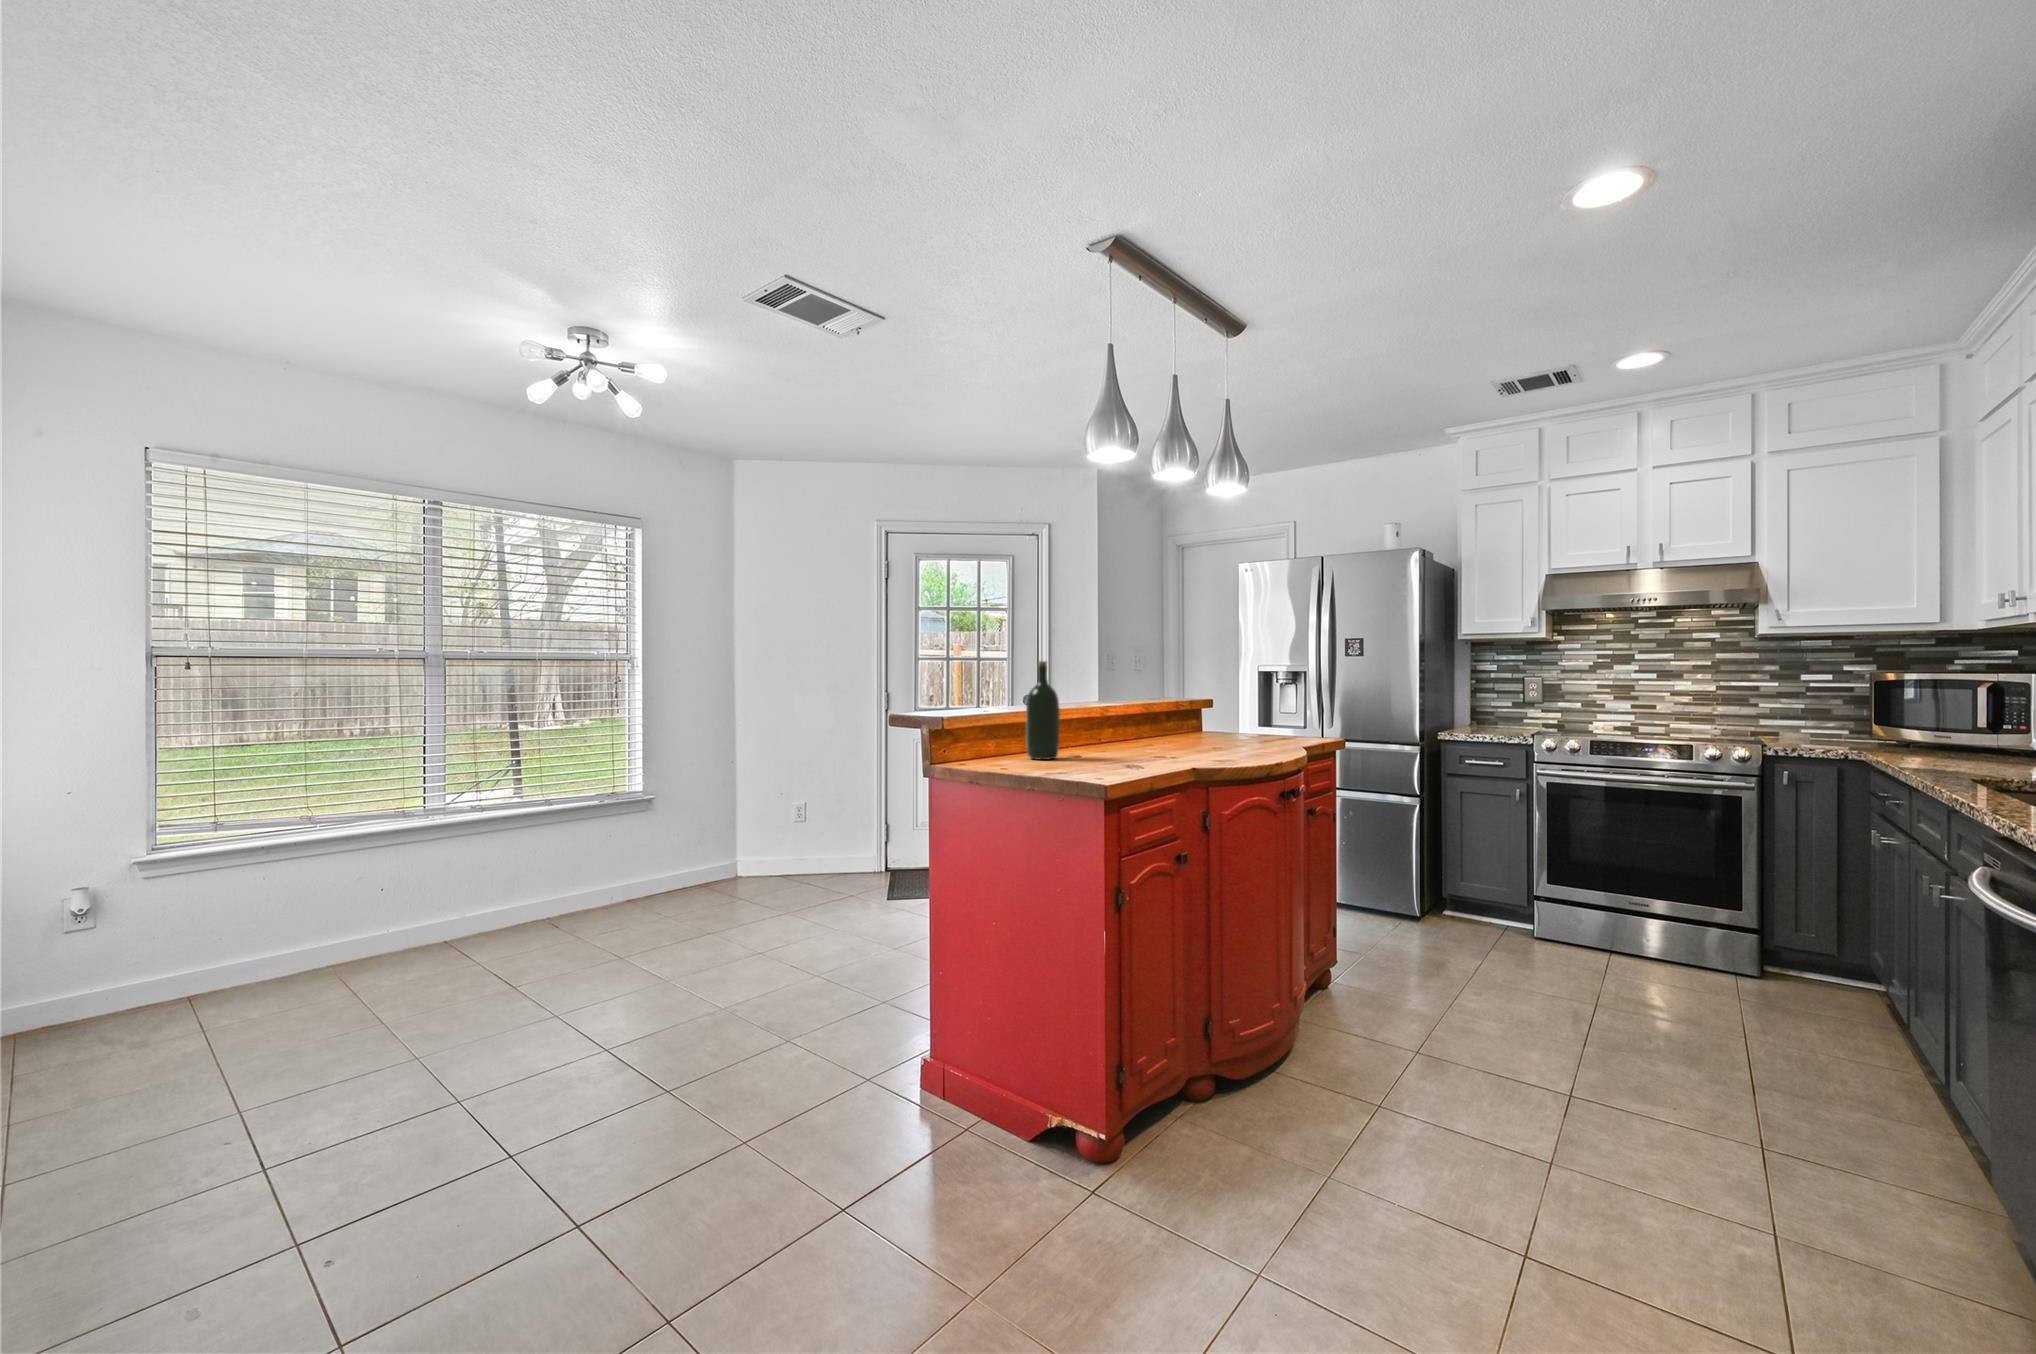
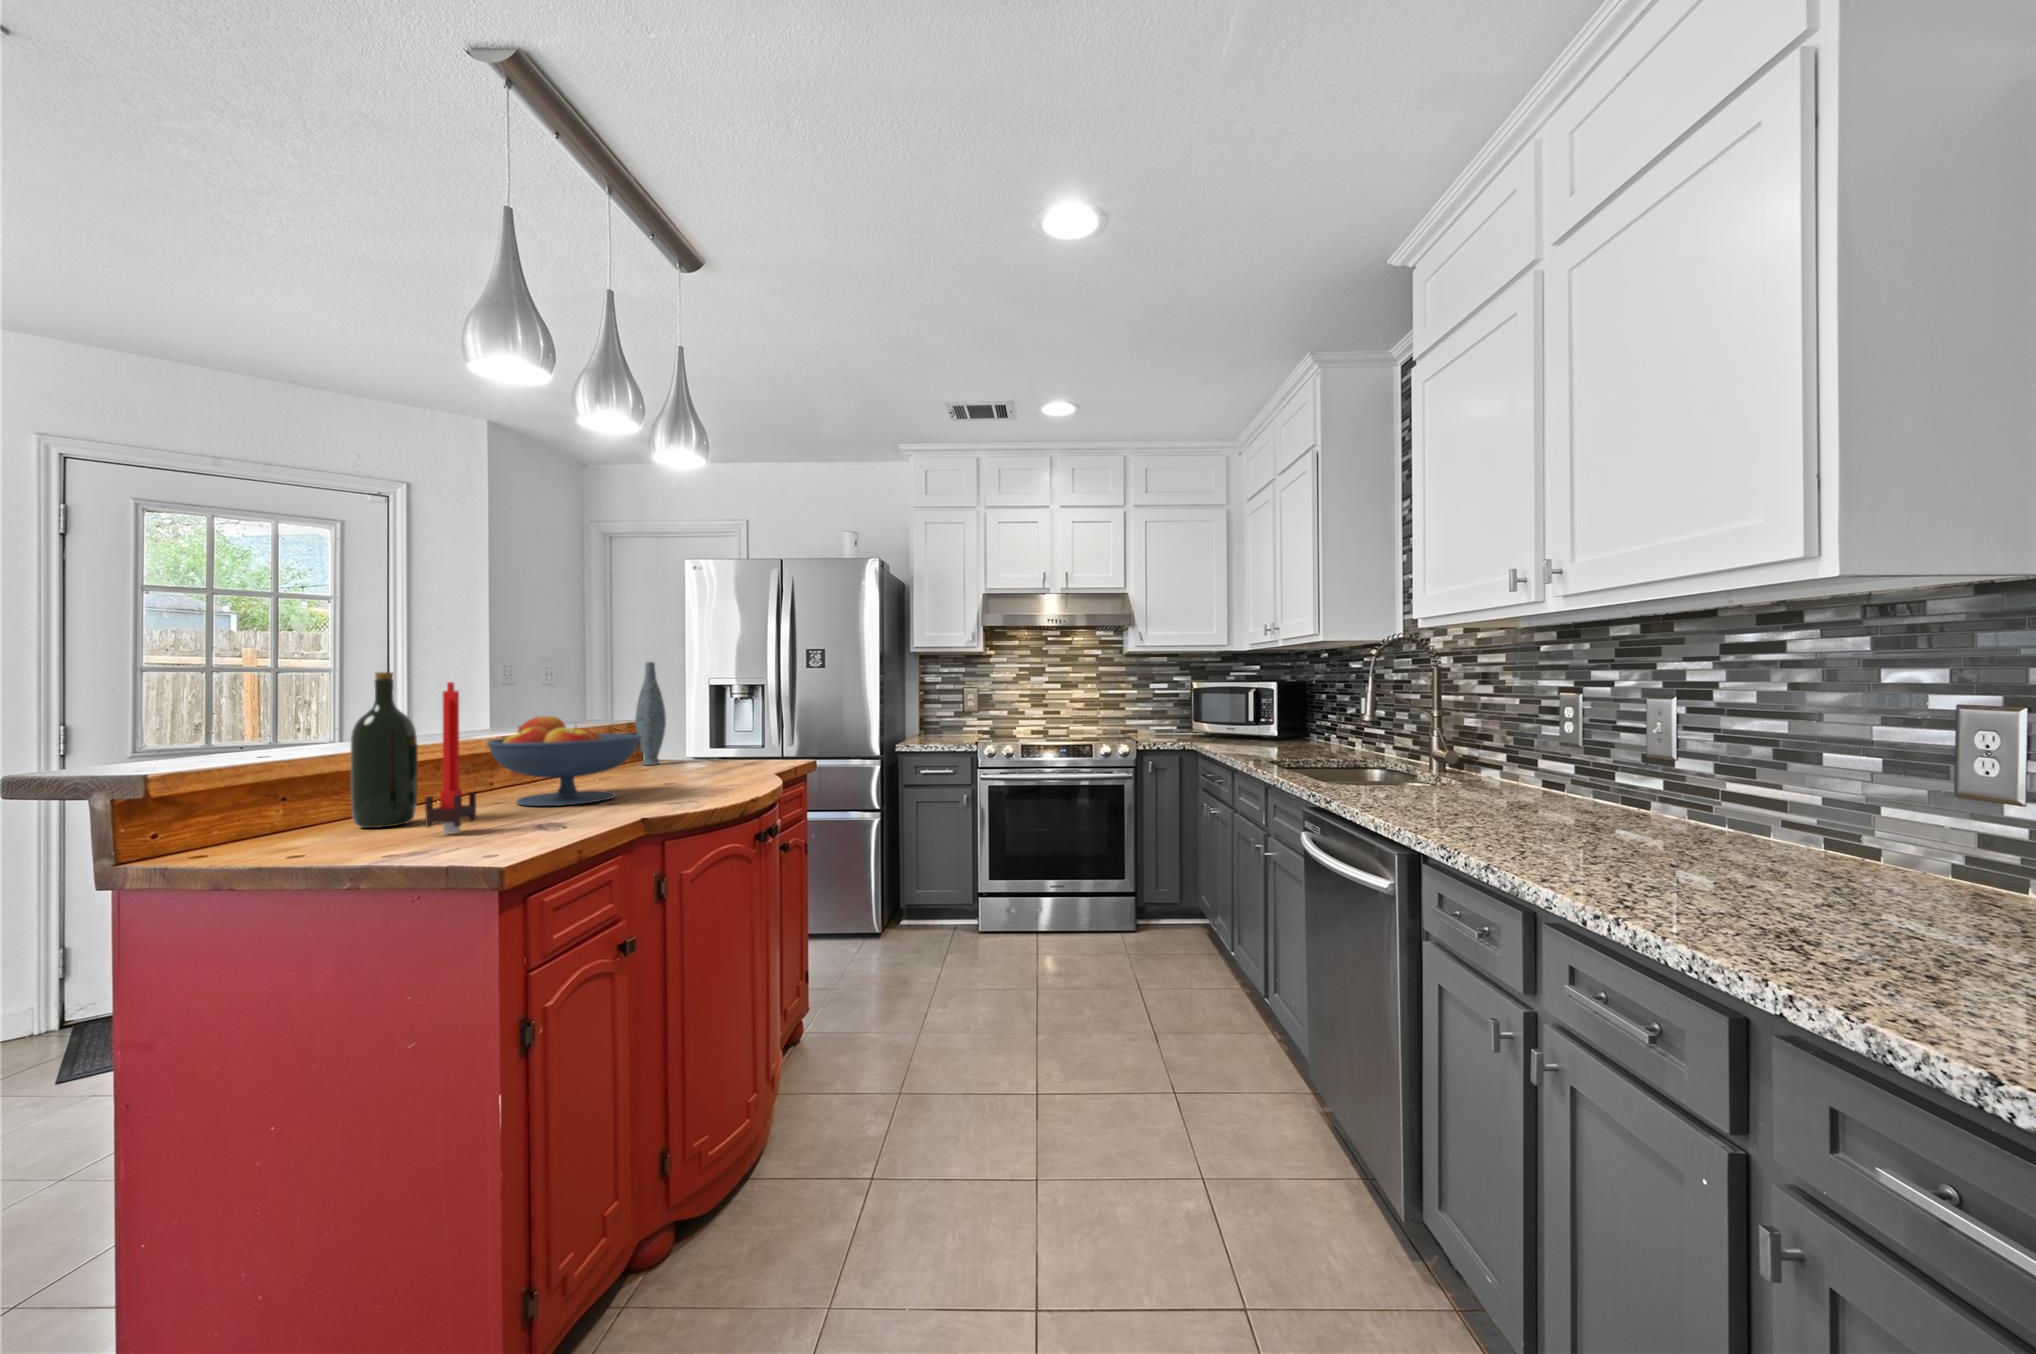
vase: none [1193,652,1216,736] -> present [635,662,666,765]
candle: none [1066,668,1092,766] -> present [425,682,476,834]
fruit bowl: none [1096,692,1195,757] -> present [487,716,642,806]

